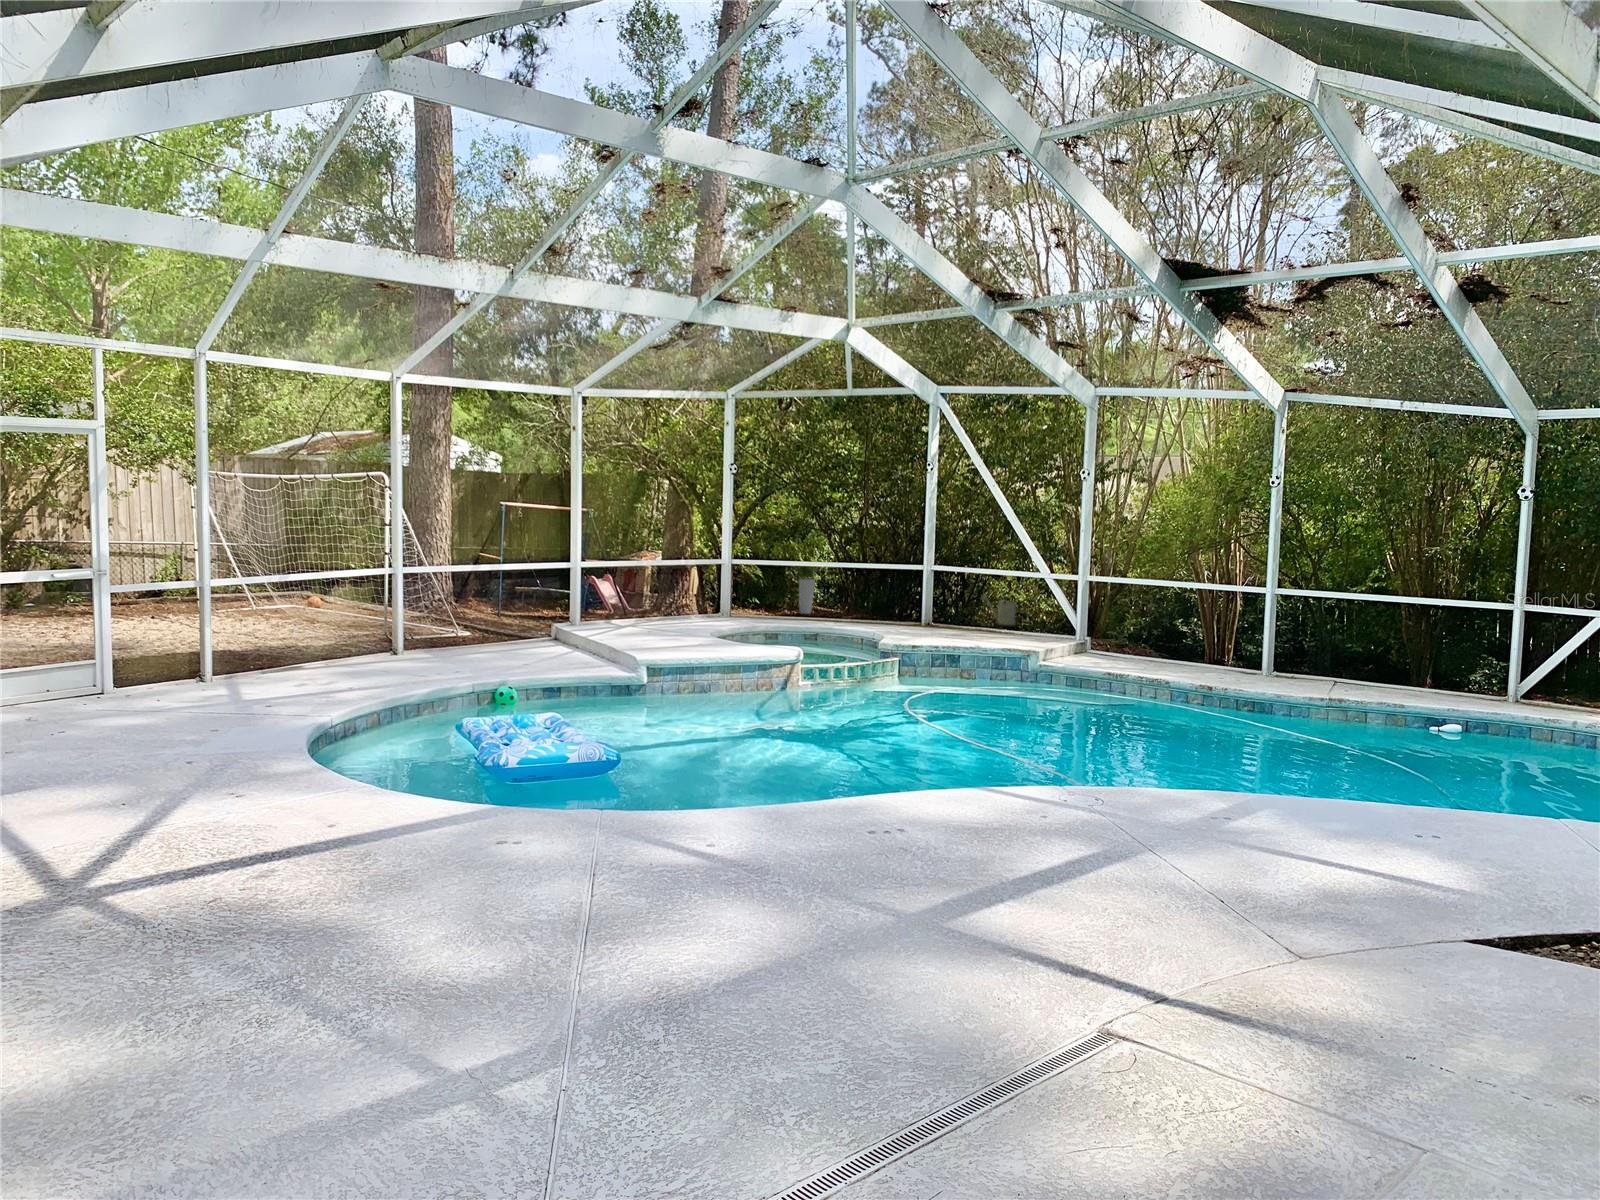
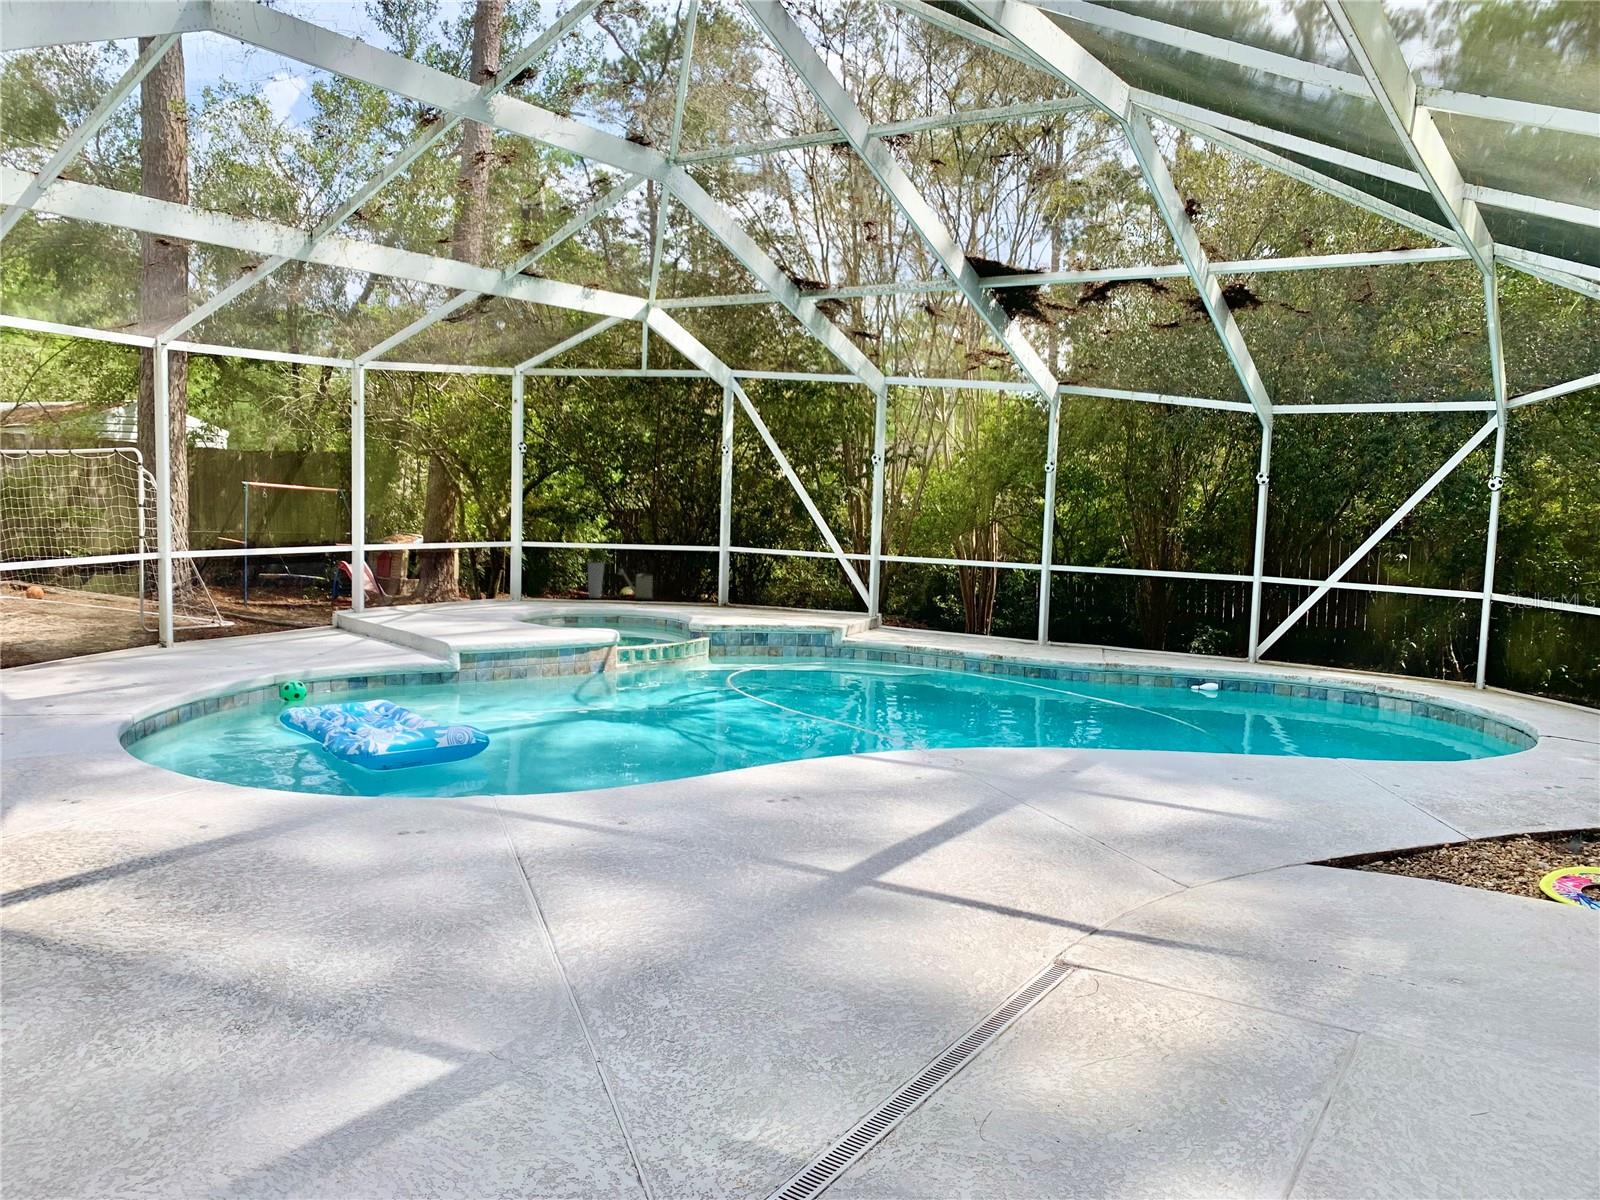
watering can: present [981,594,1017,627] -> present [618,569,653,600]

